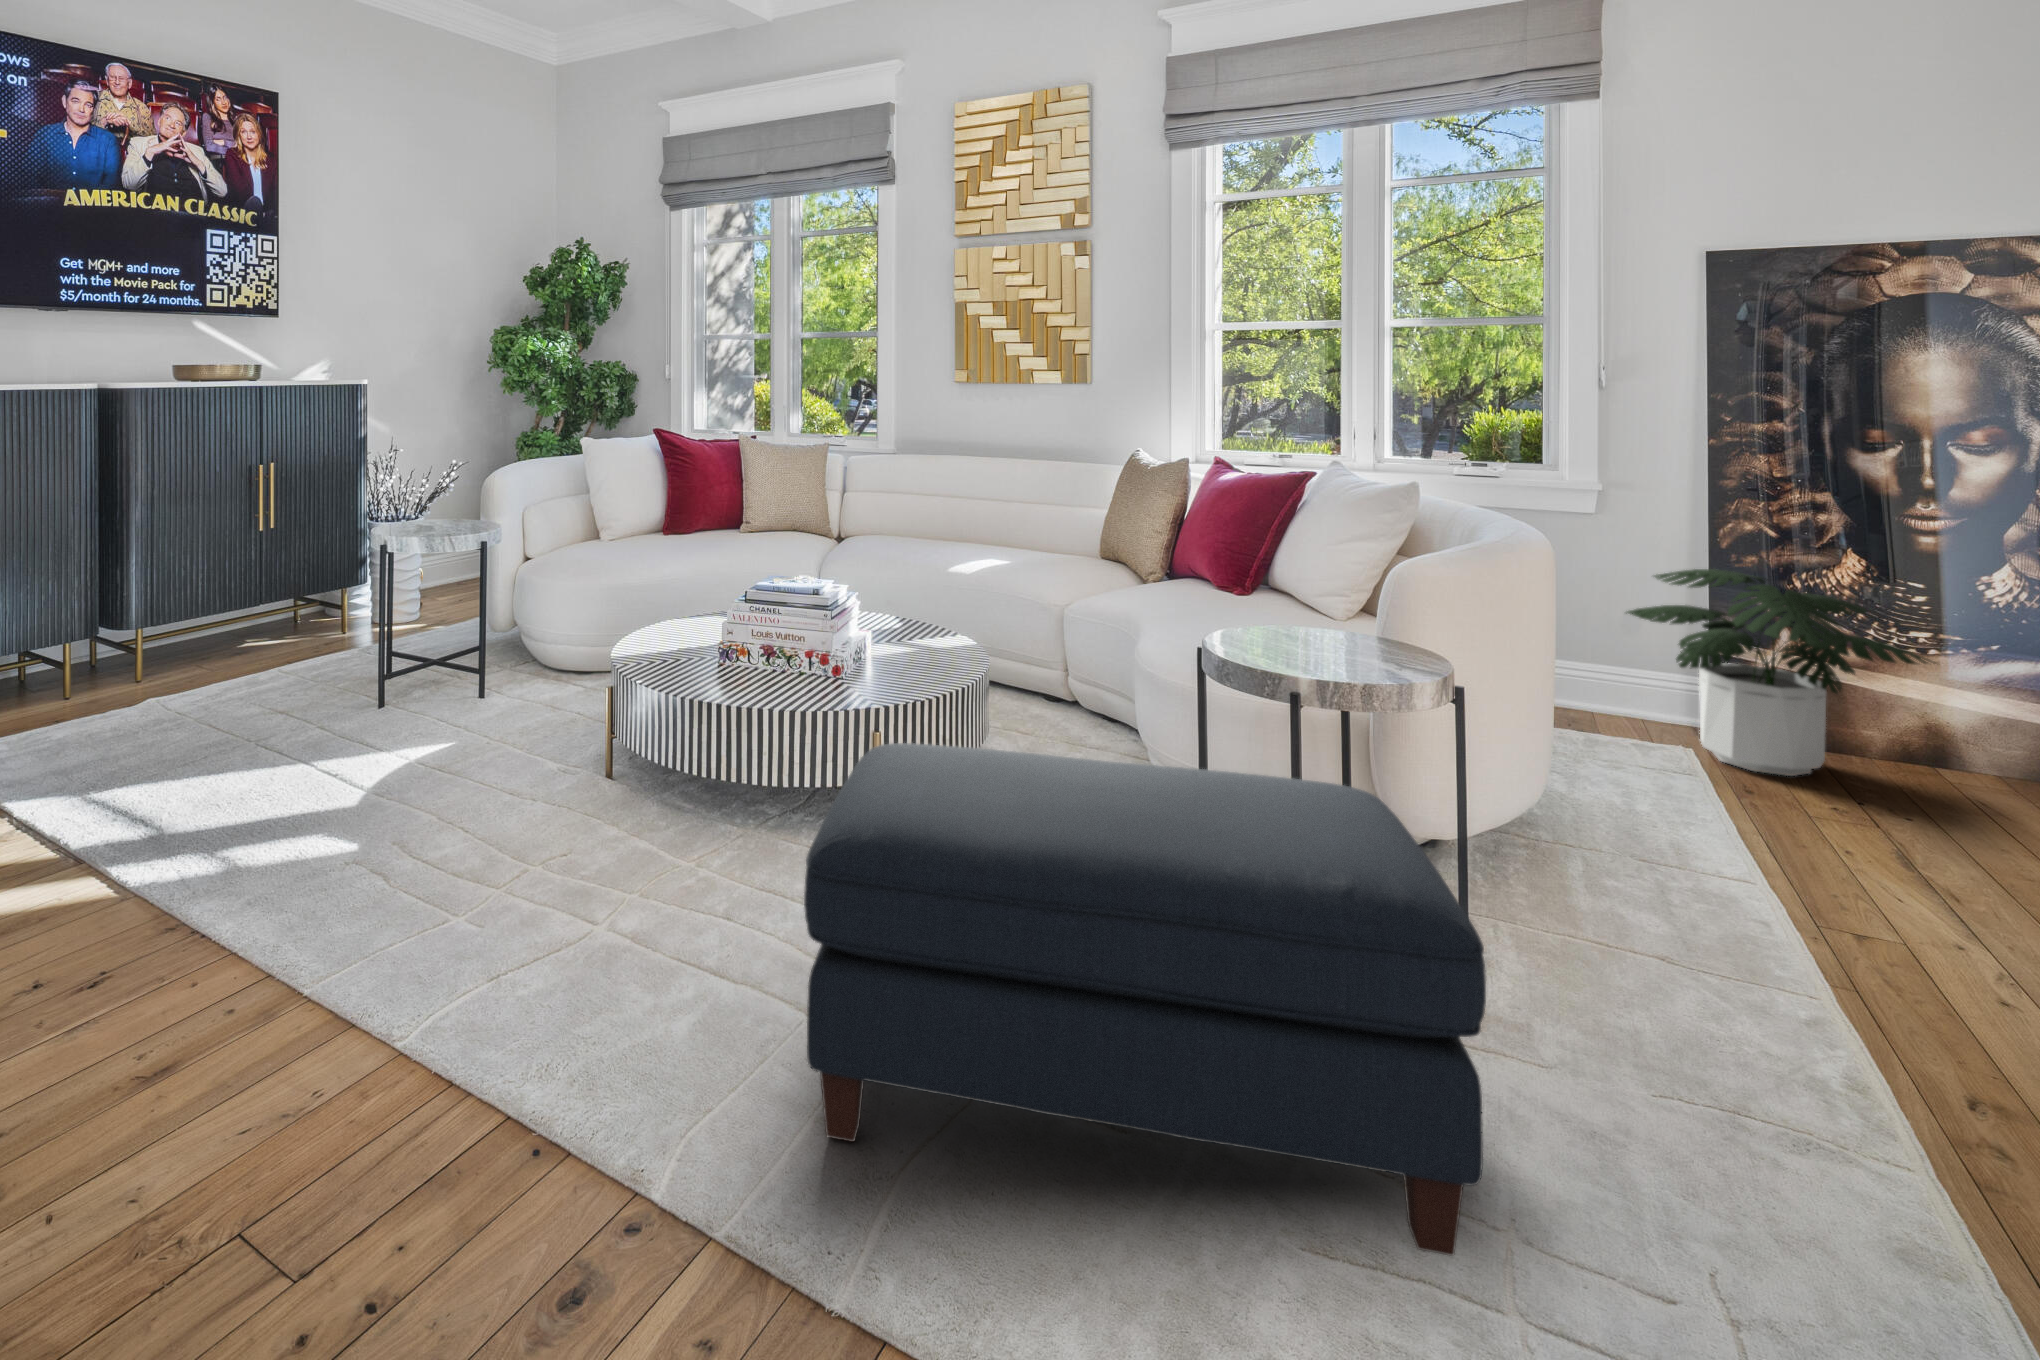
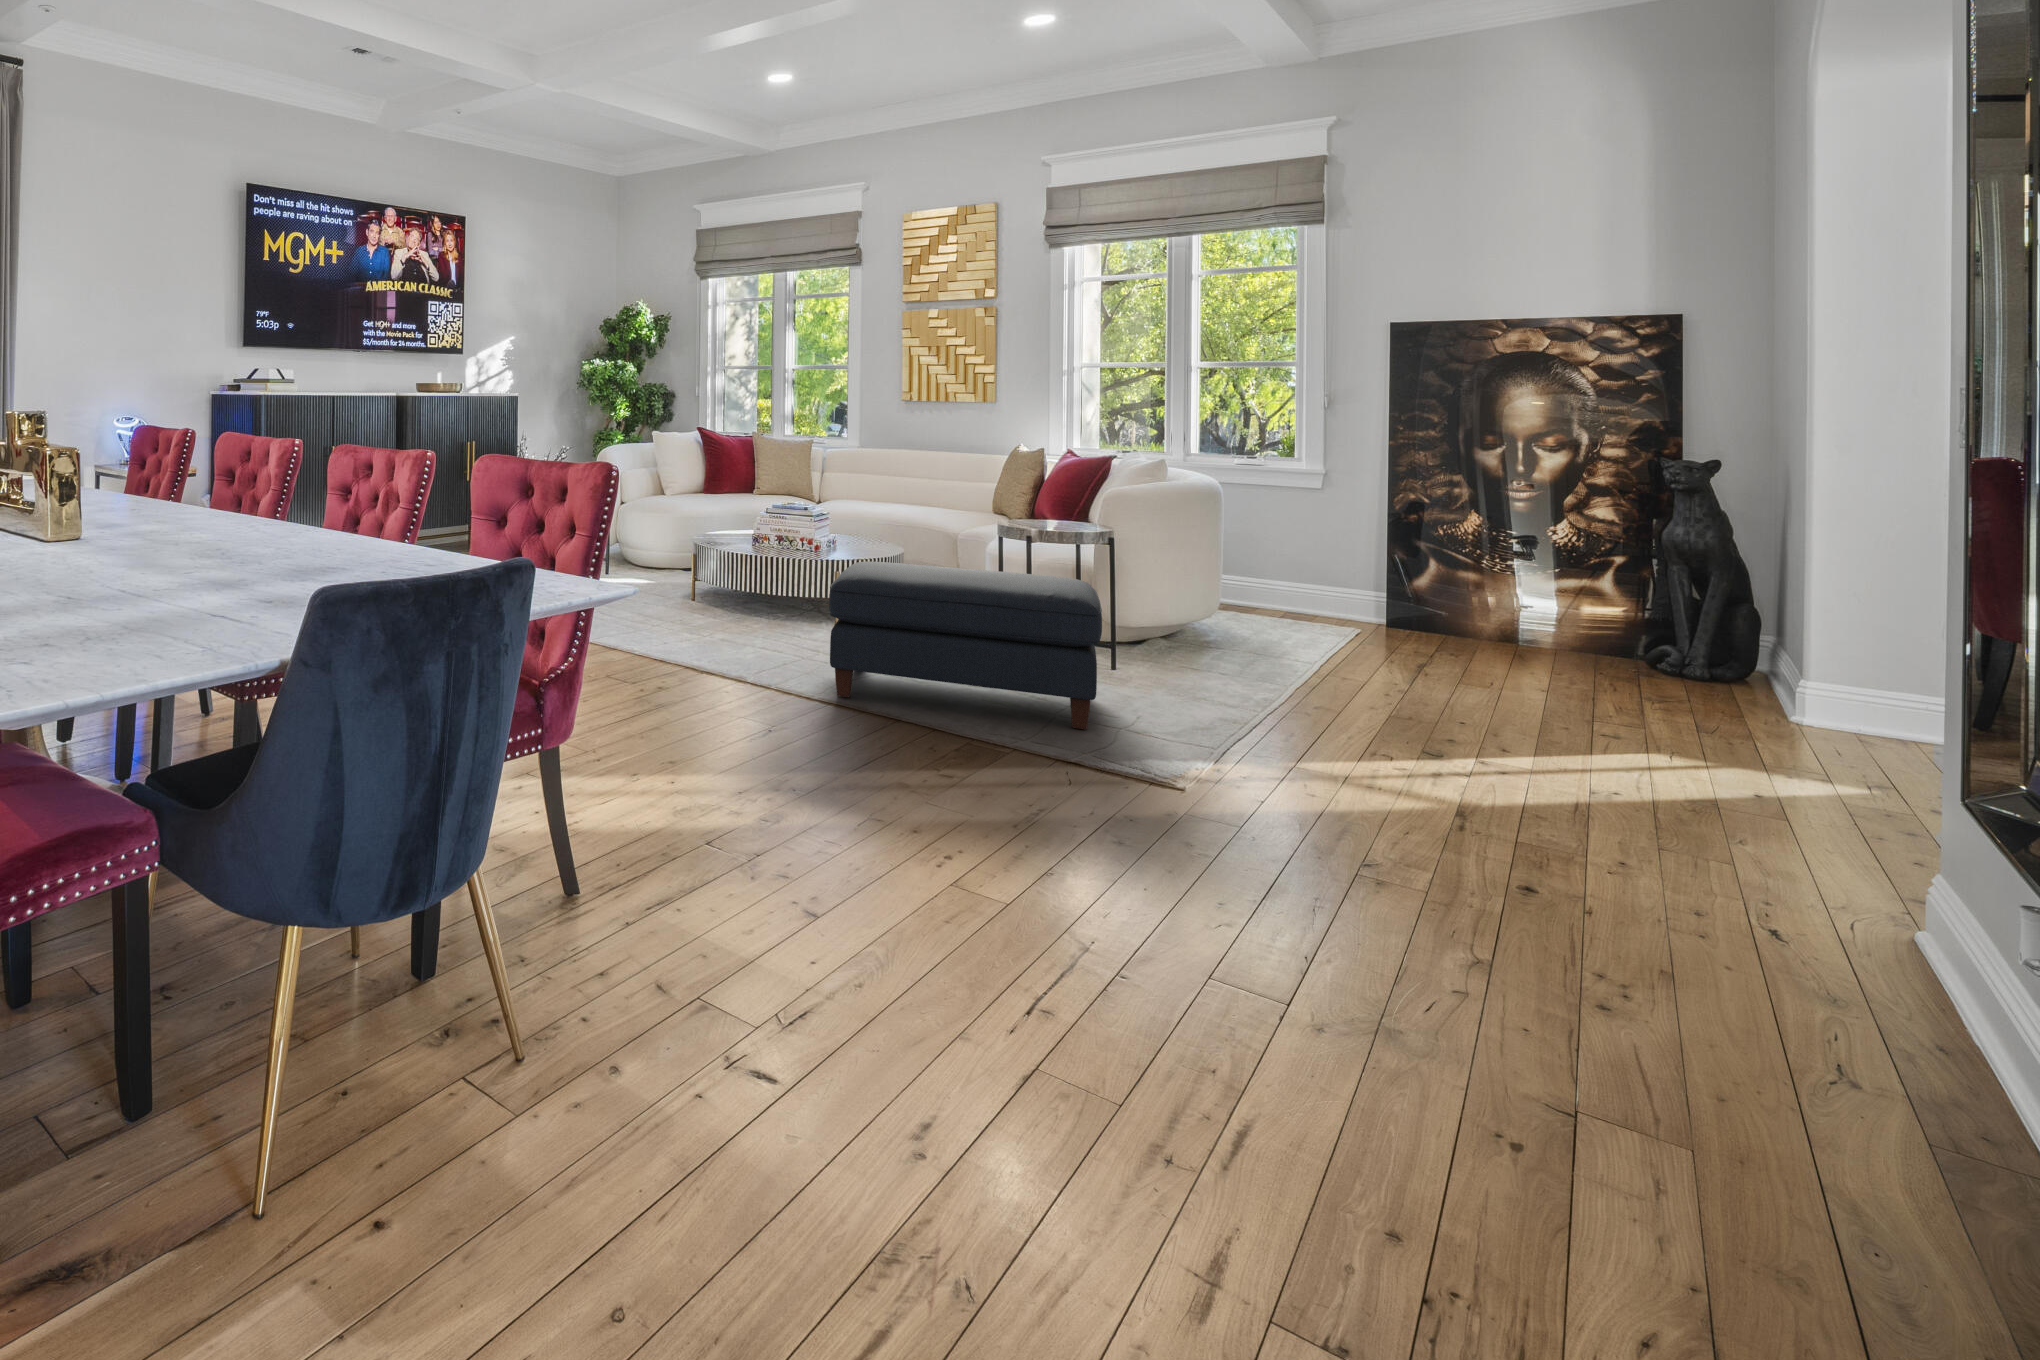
potted plant: present [1627,569,1935,776] -> none [1323,520,1494,638]

